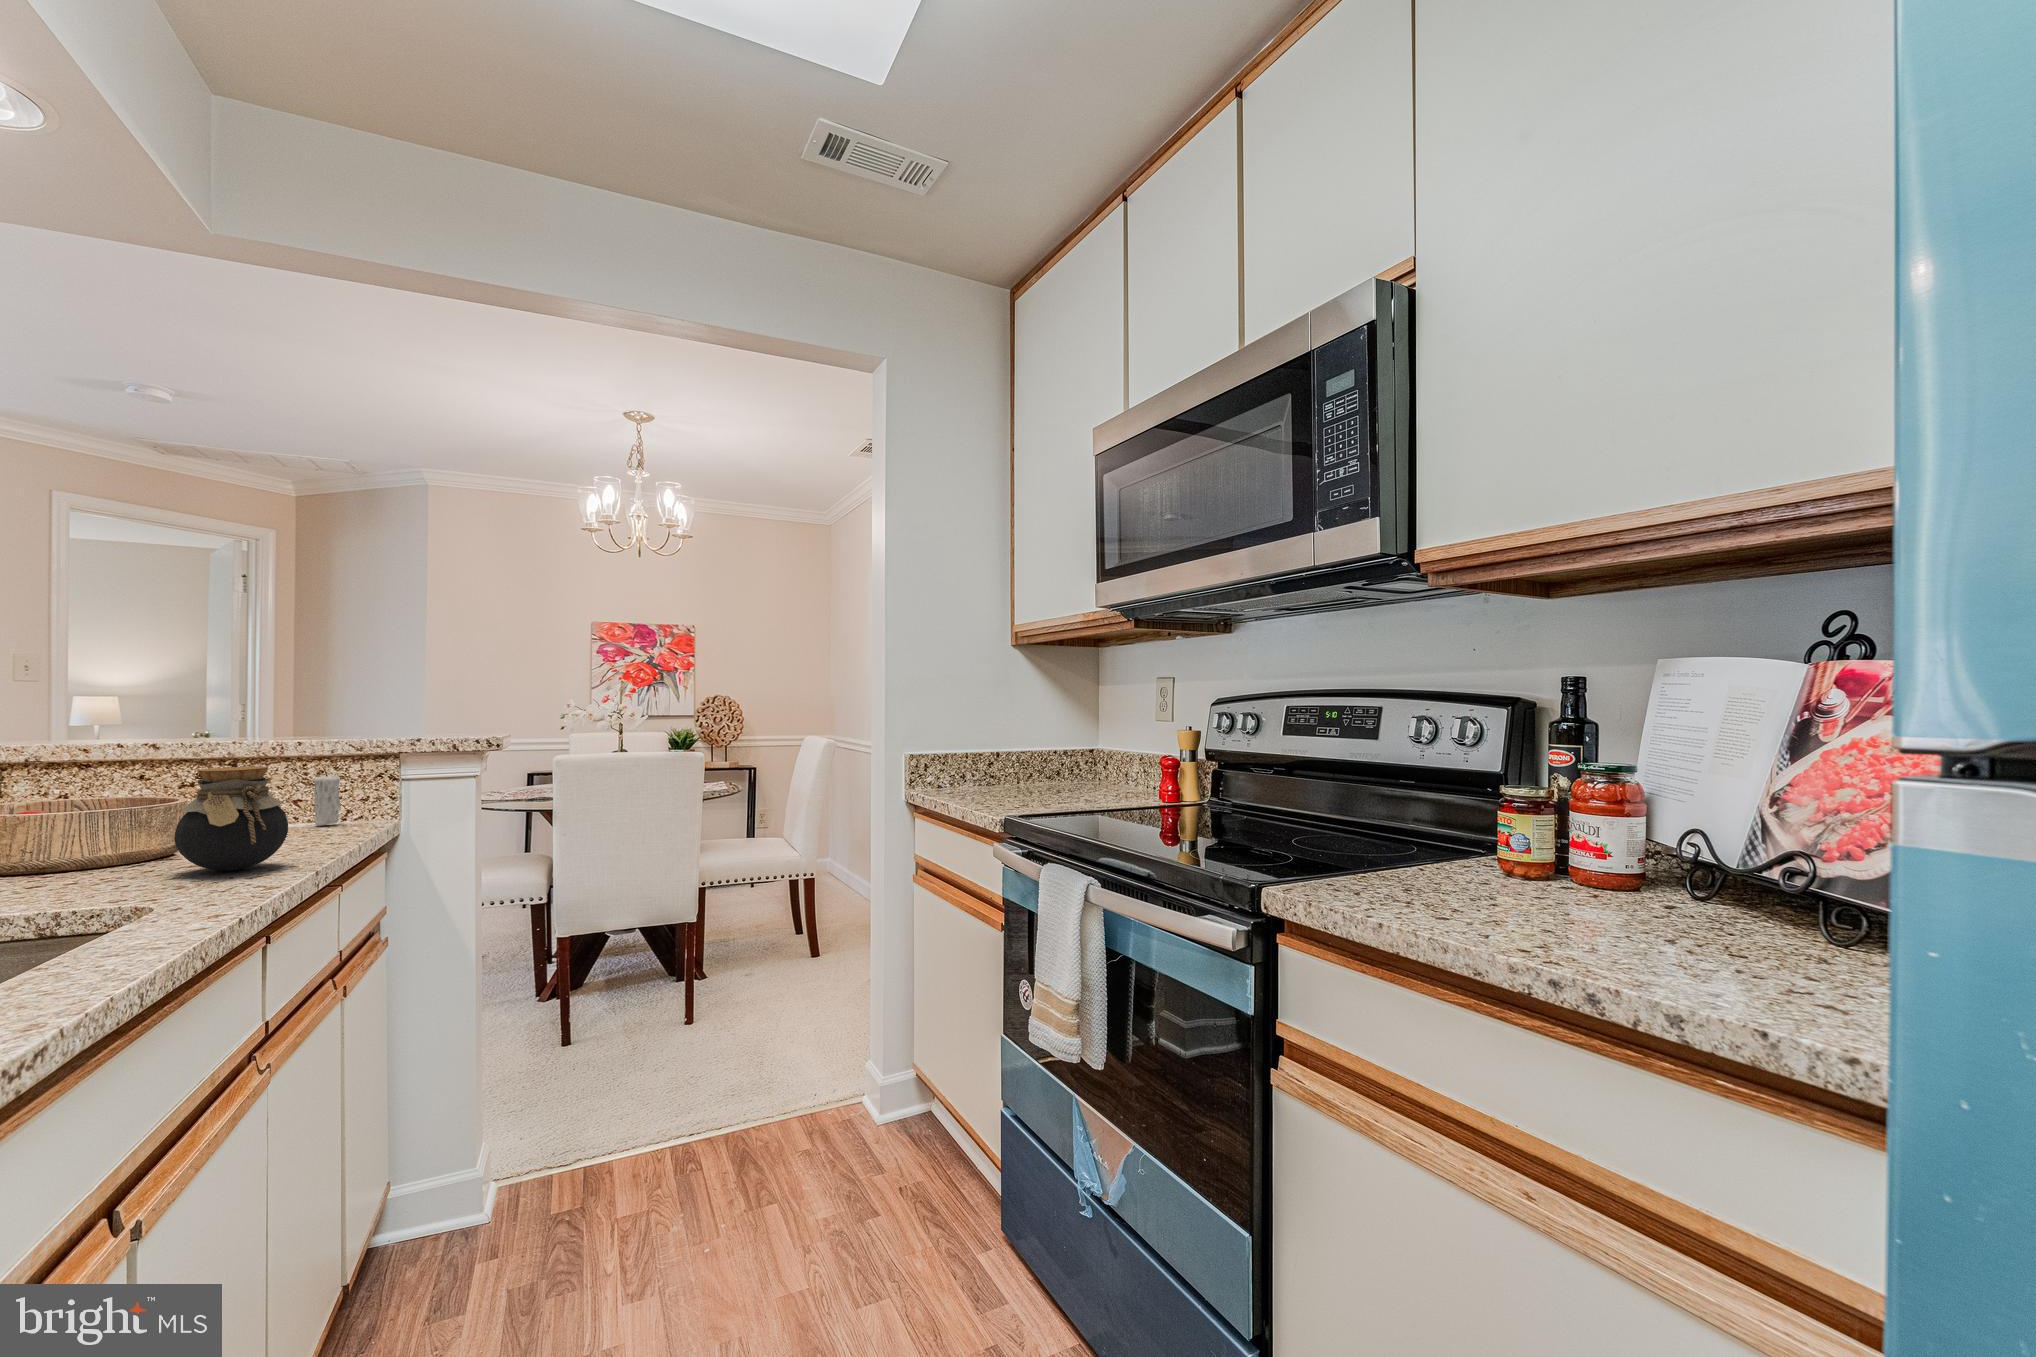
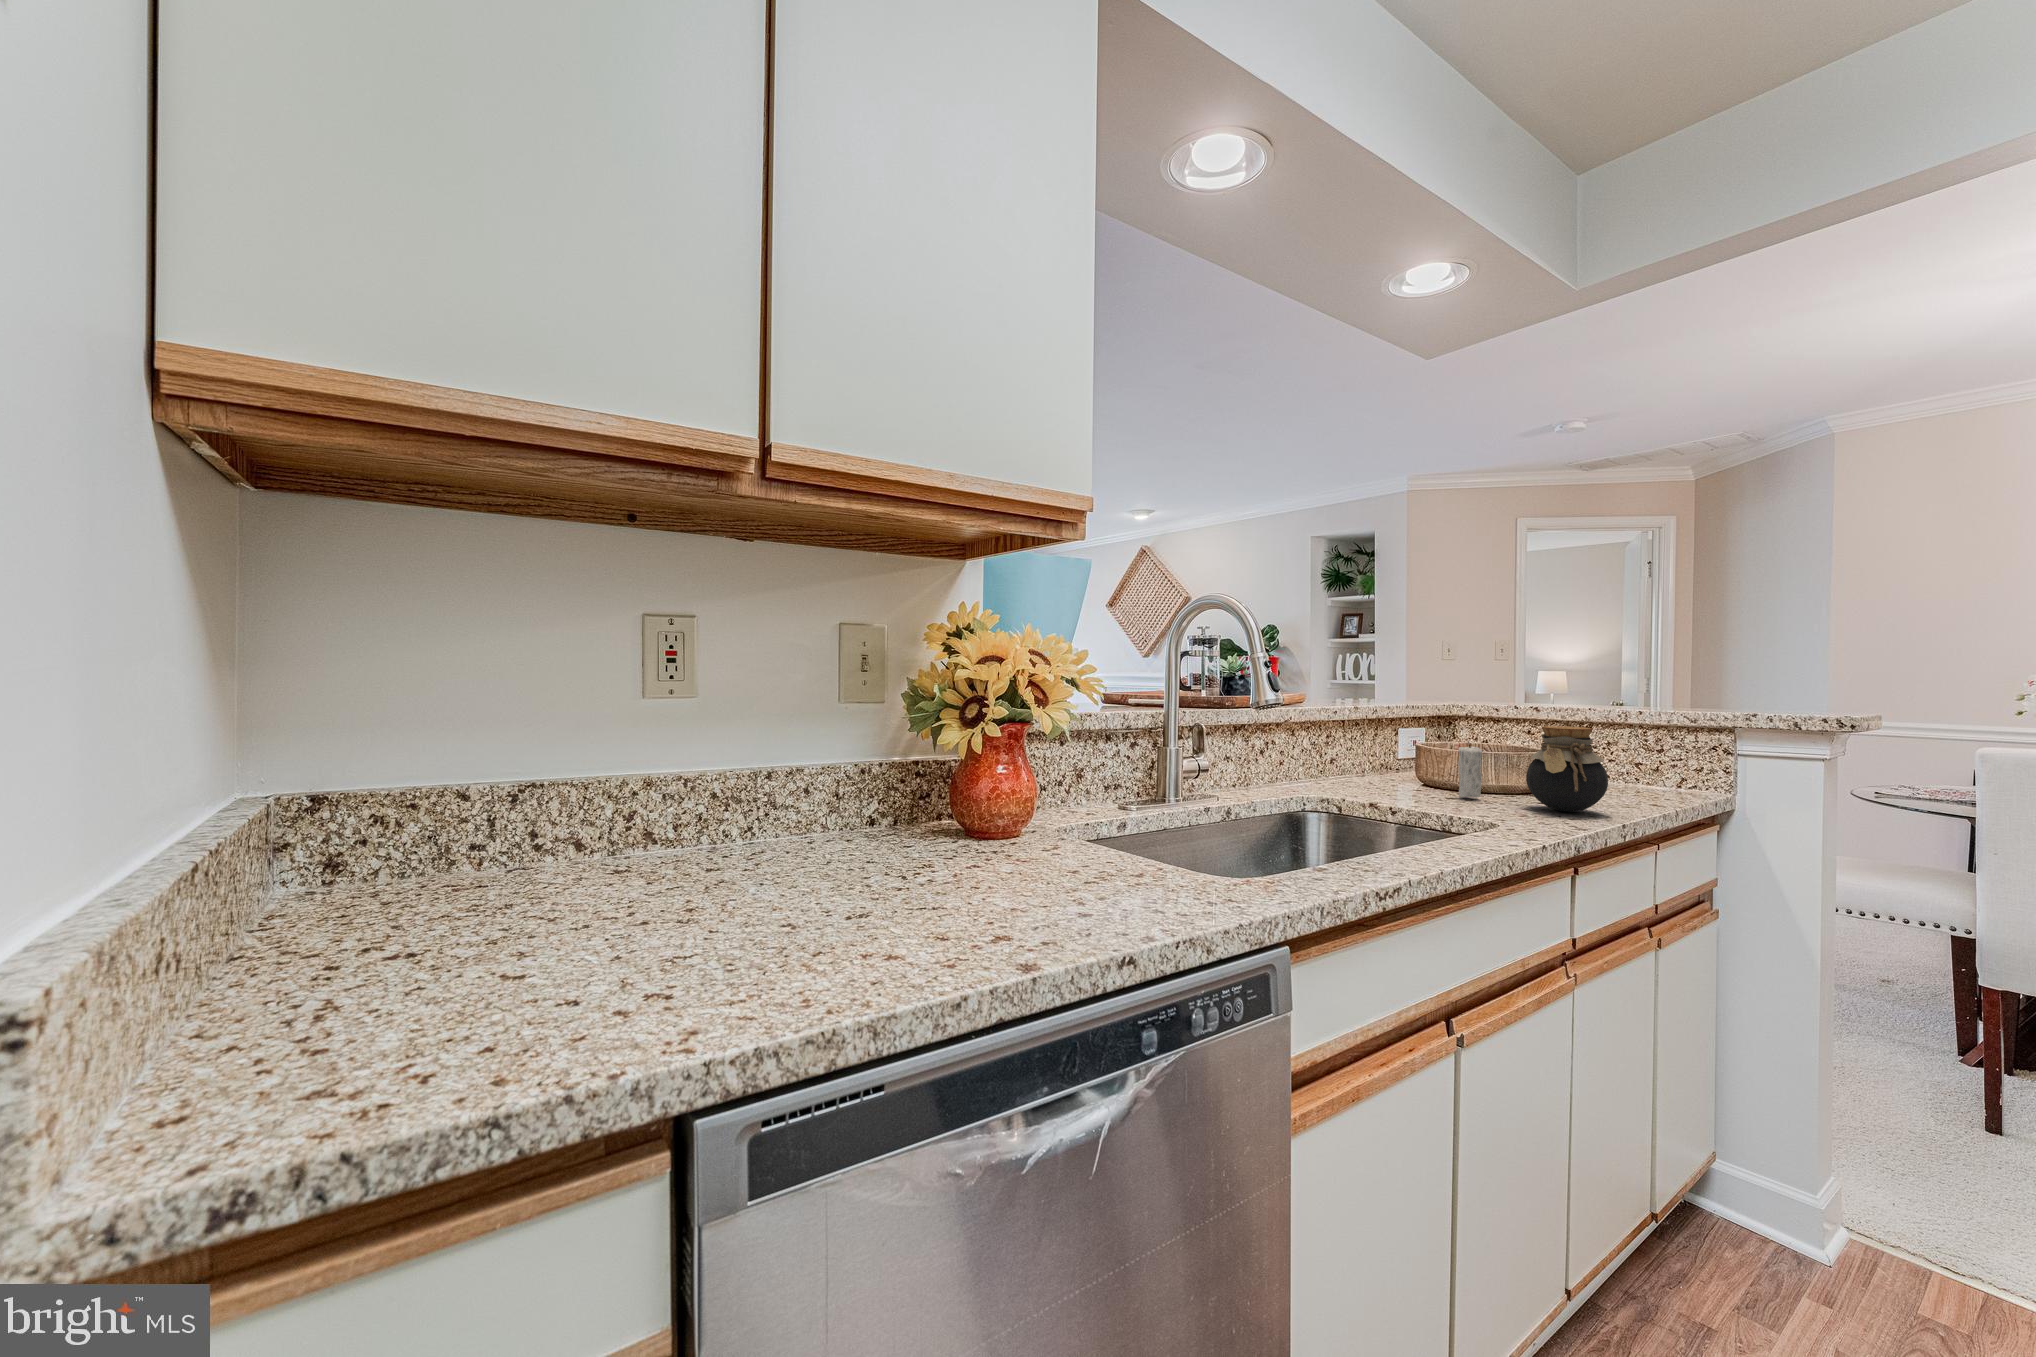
candle: present [314,768,340,826] -> present [1458,742,1483,798]

